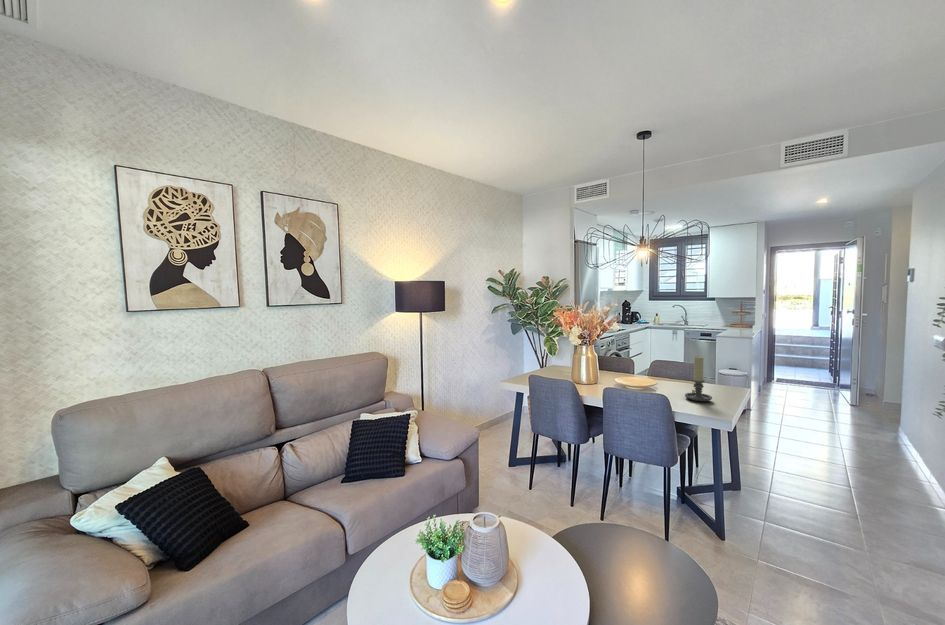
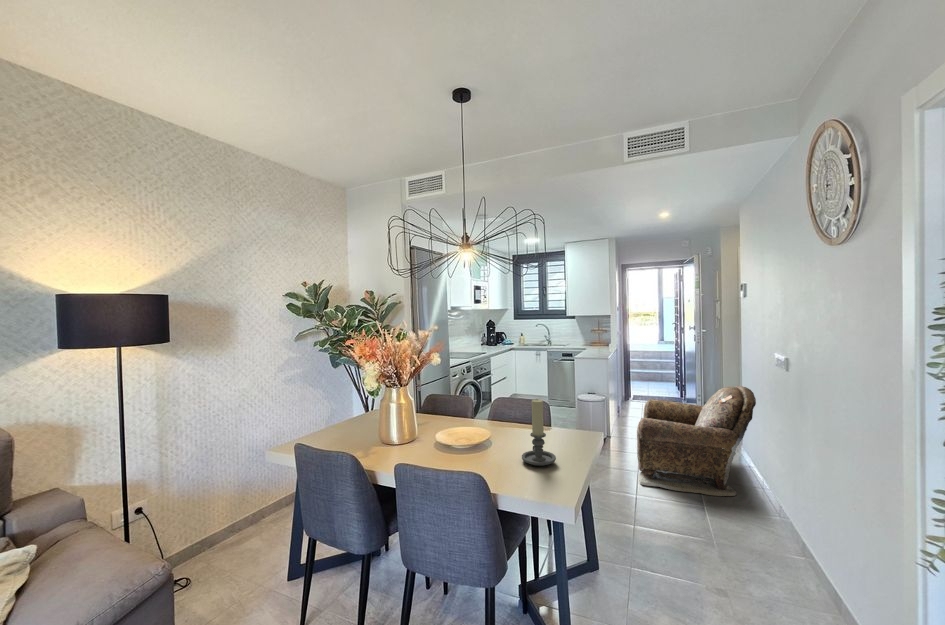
armchair: none [779,368,913,465] -> present [637,386,756,496]

